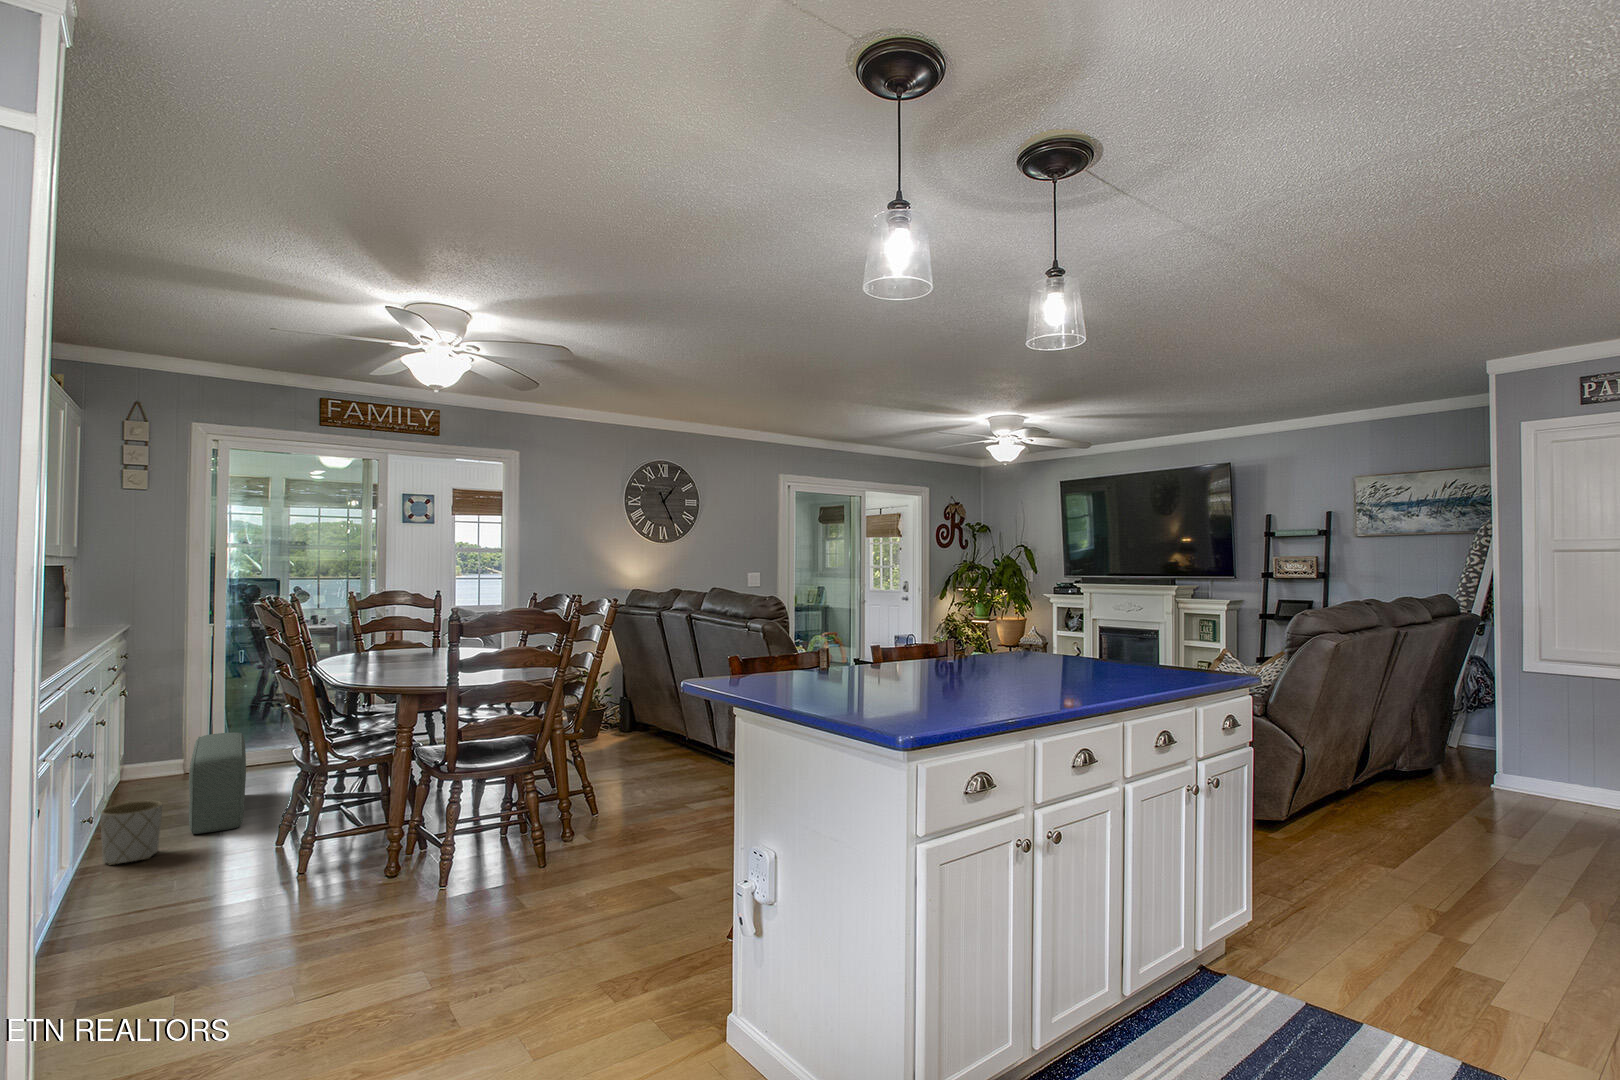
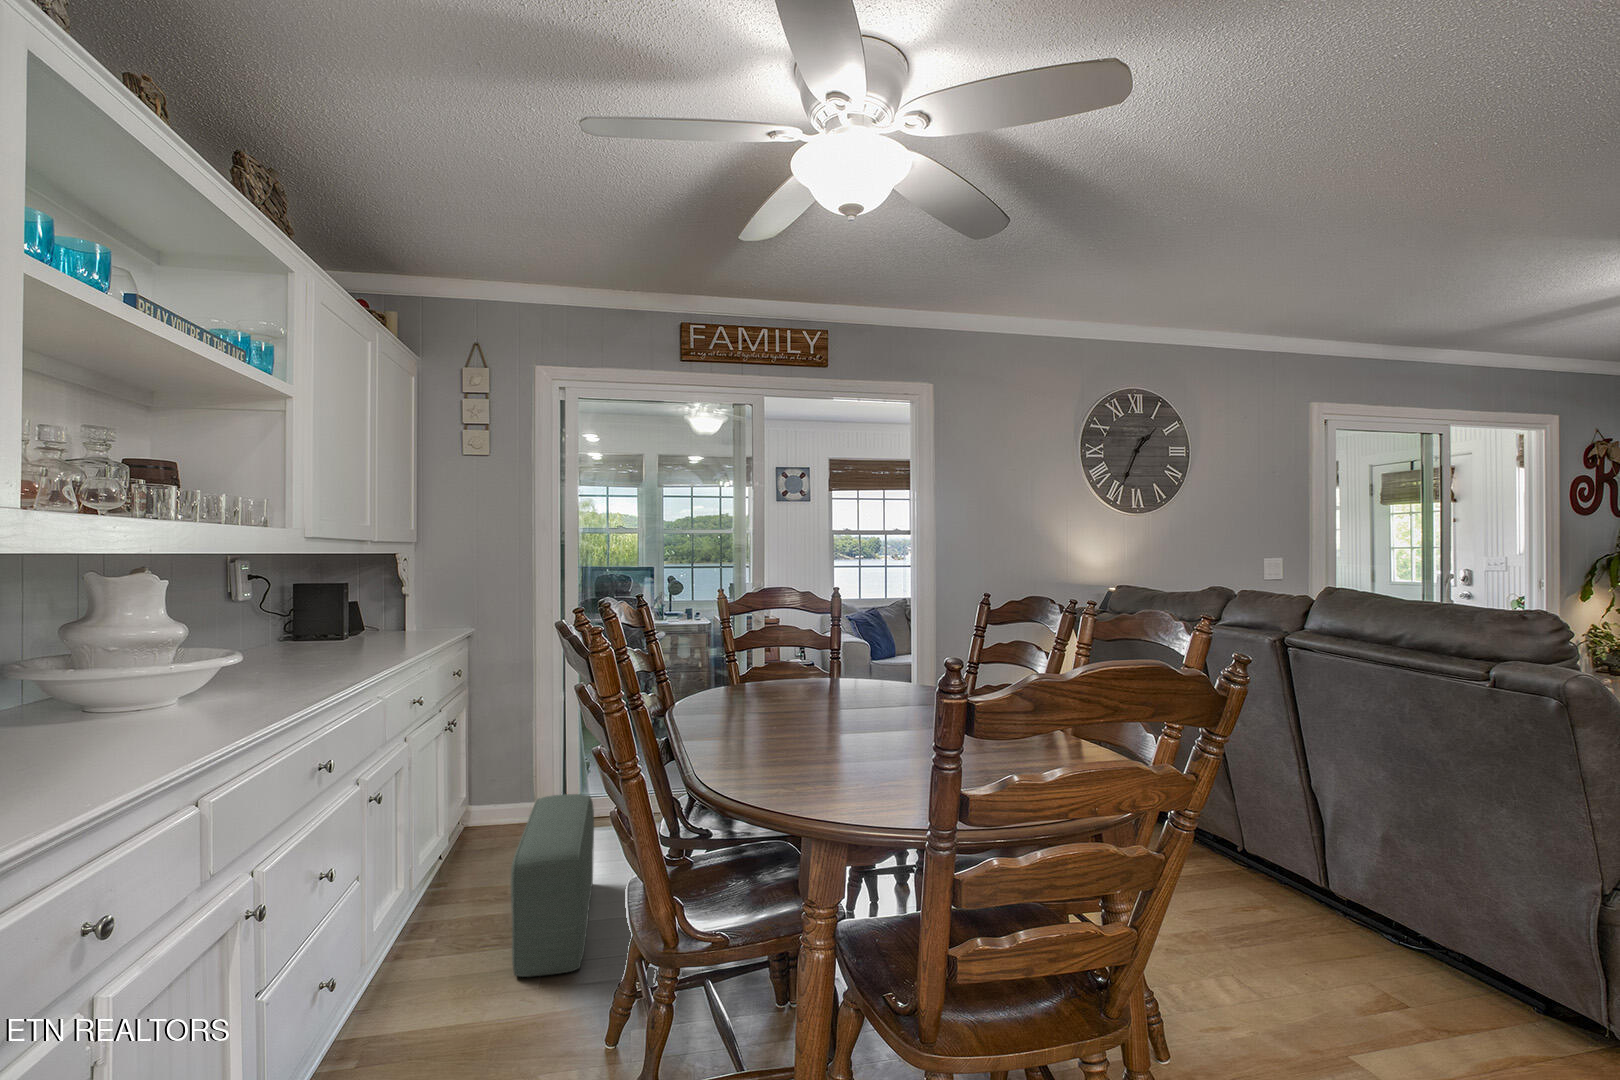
planter: present [100,800,162,865] -> none [379,928,465,1045]

